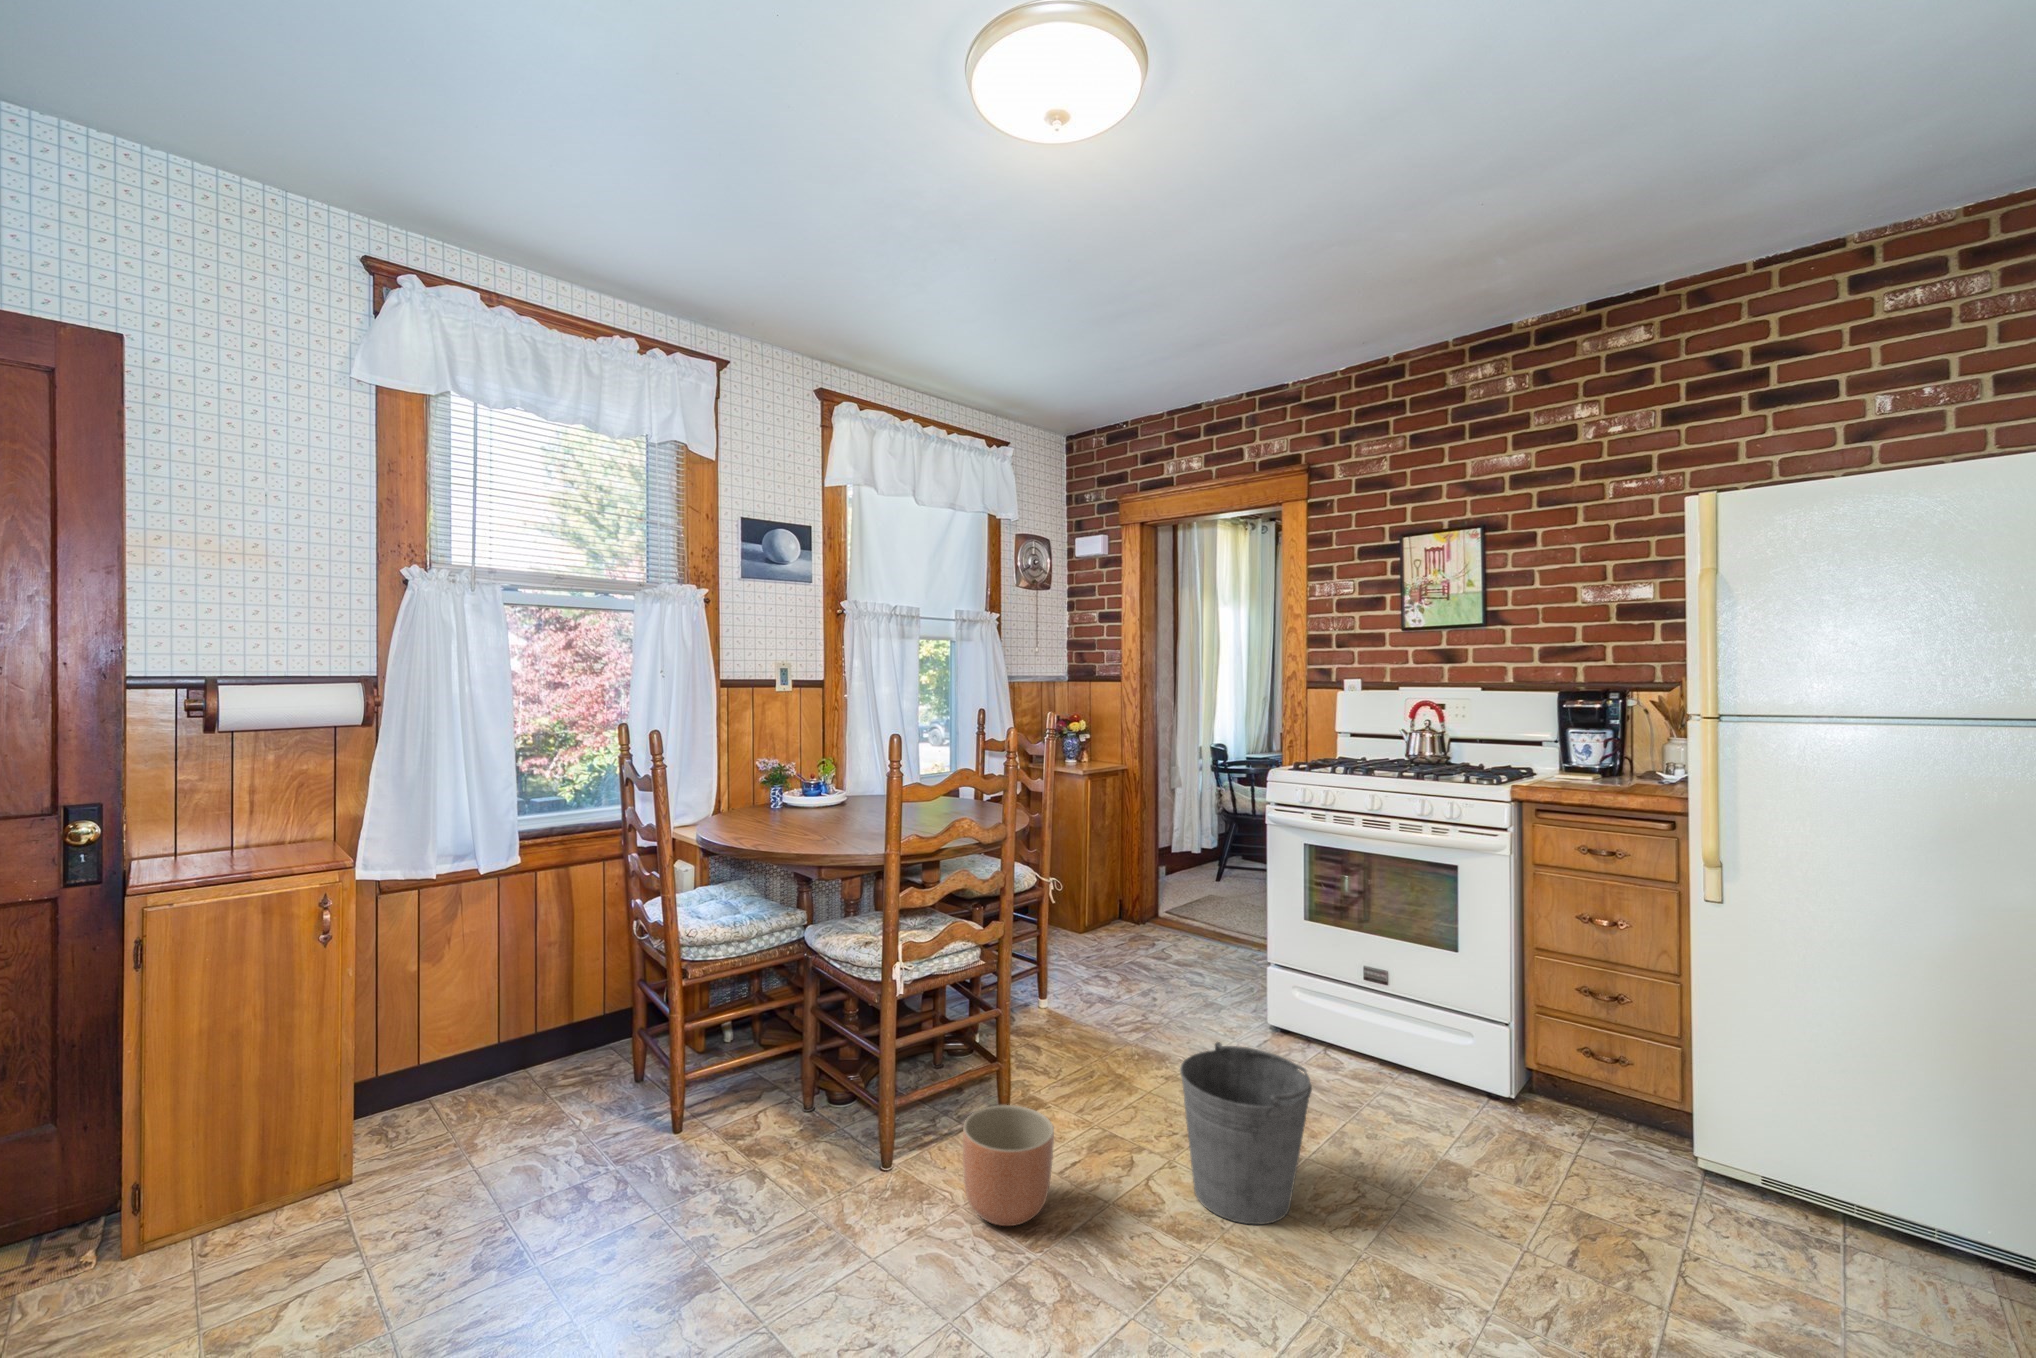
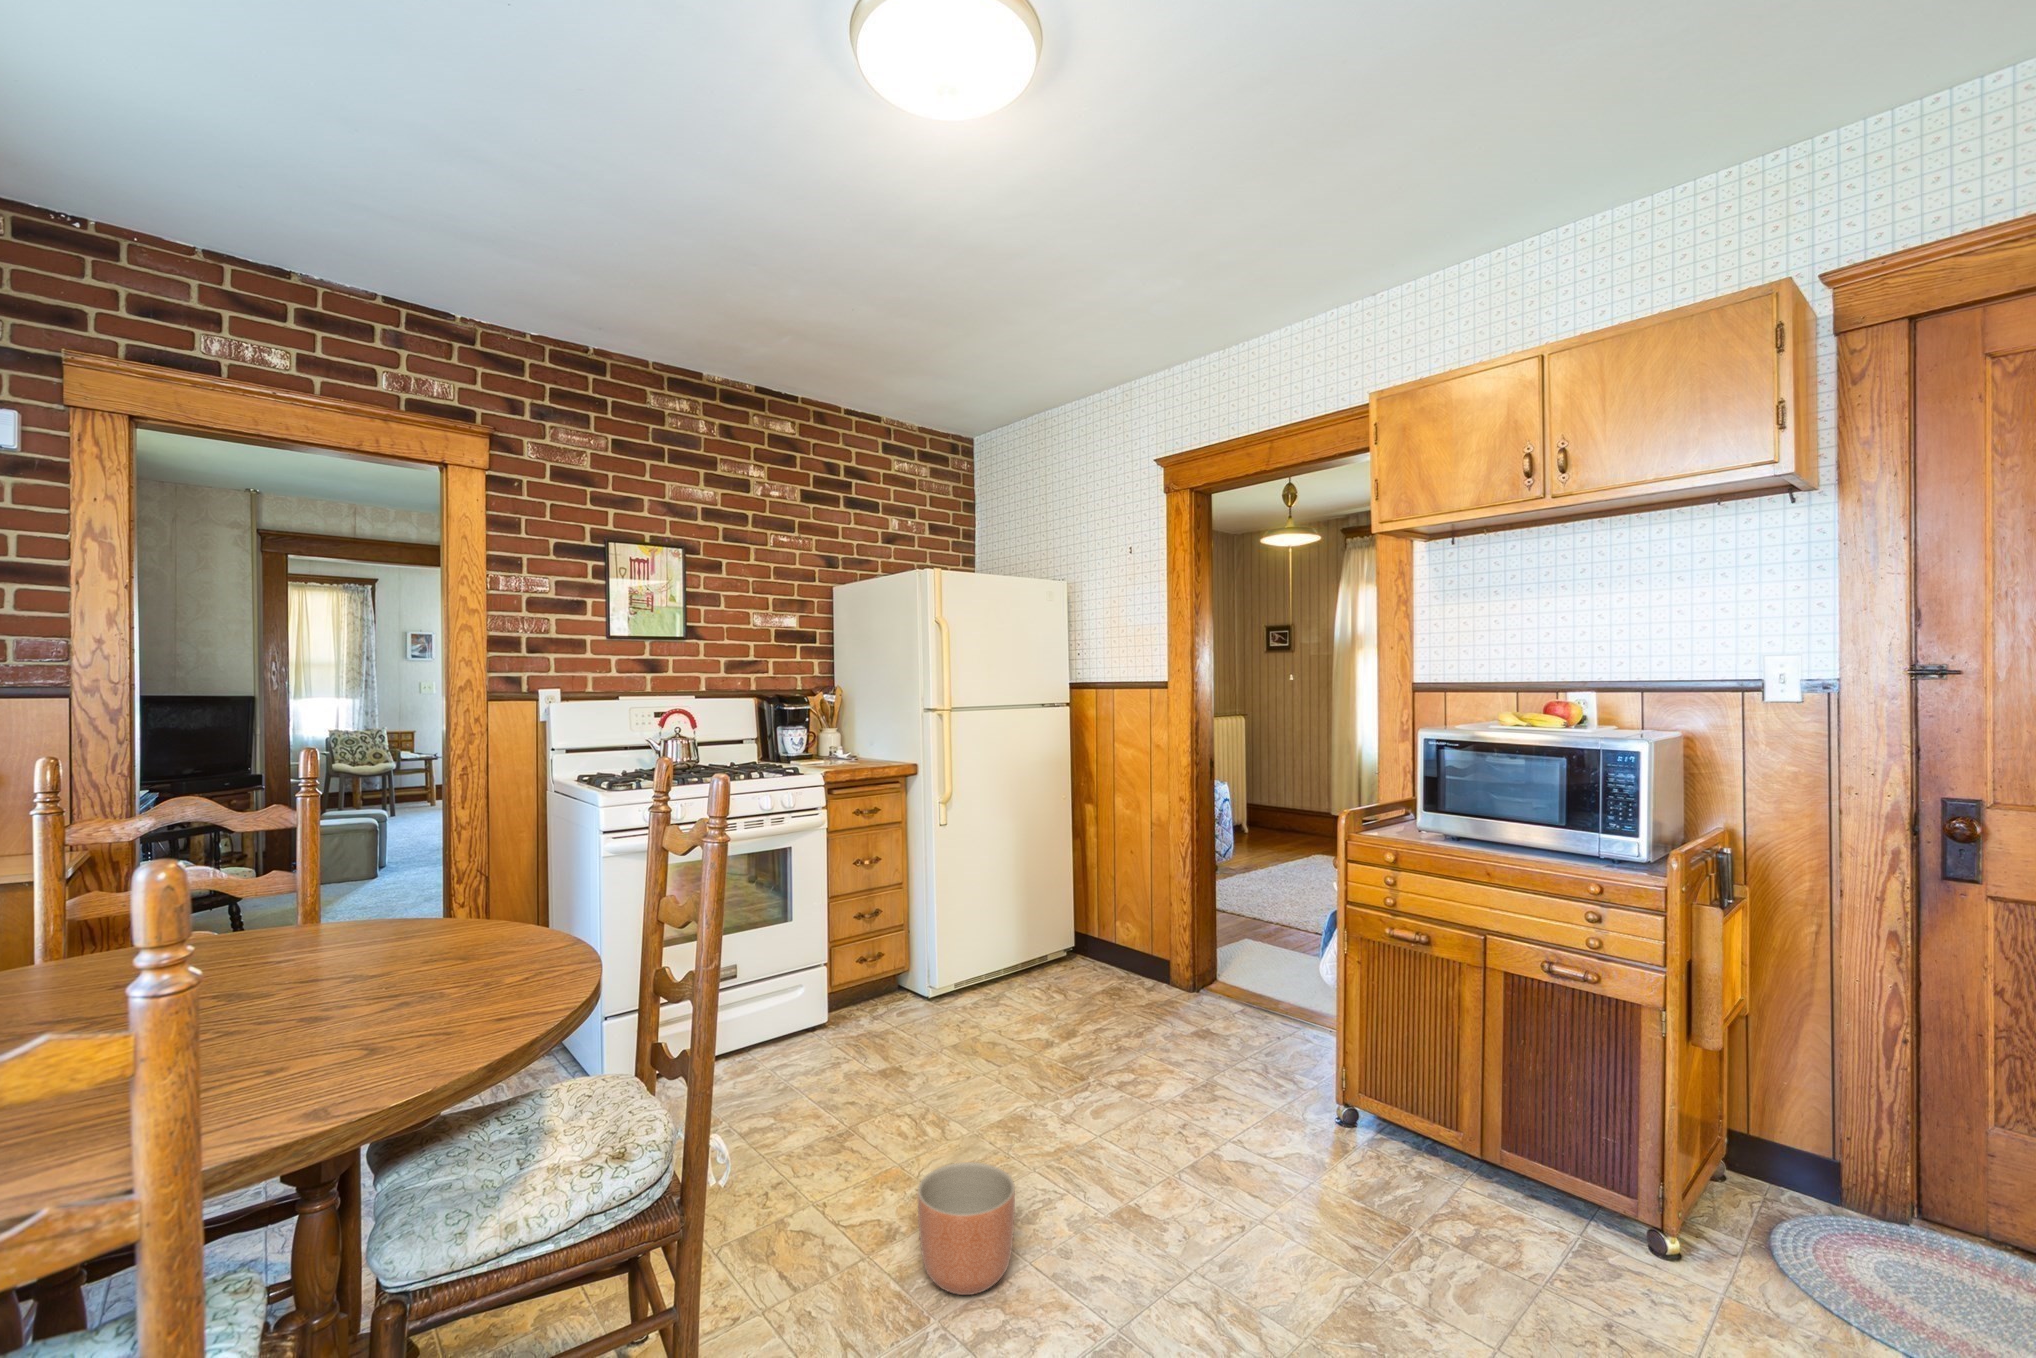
bucket: present [1180,1042,1312,1225] -> none [892,1016,1004,1163]

